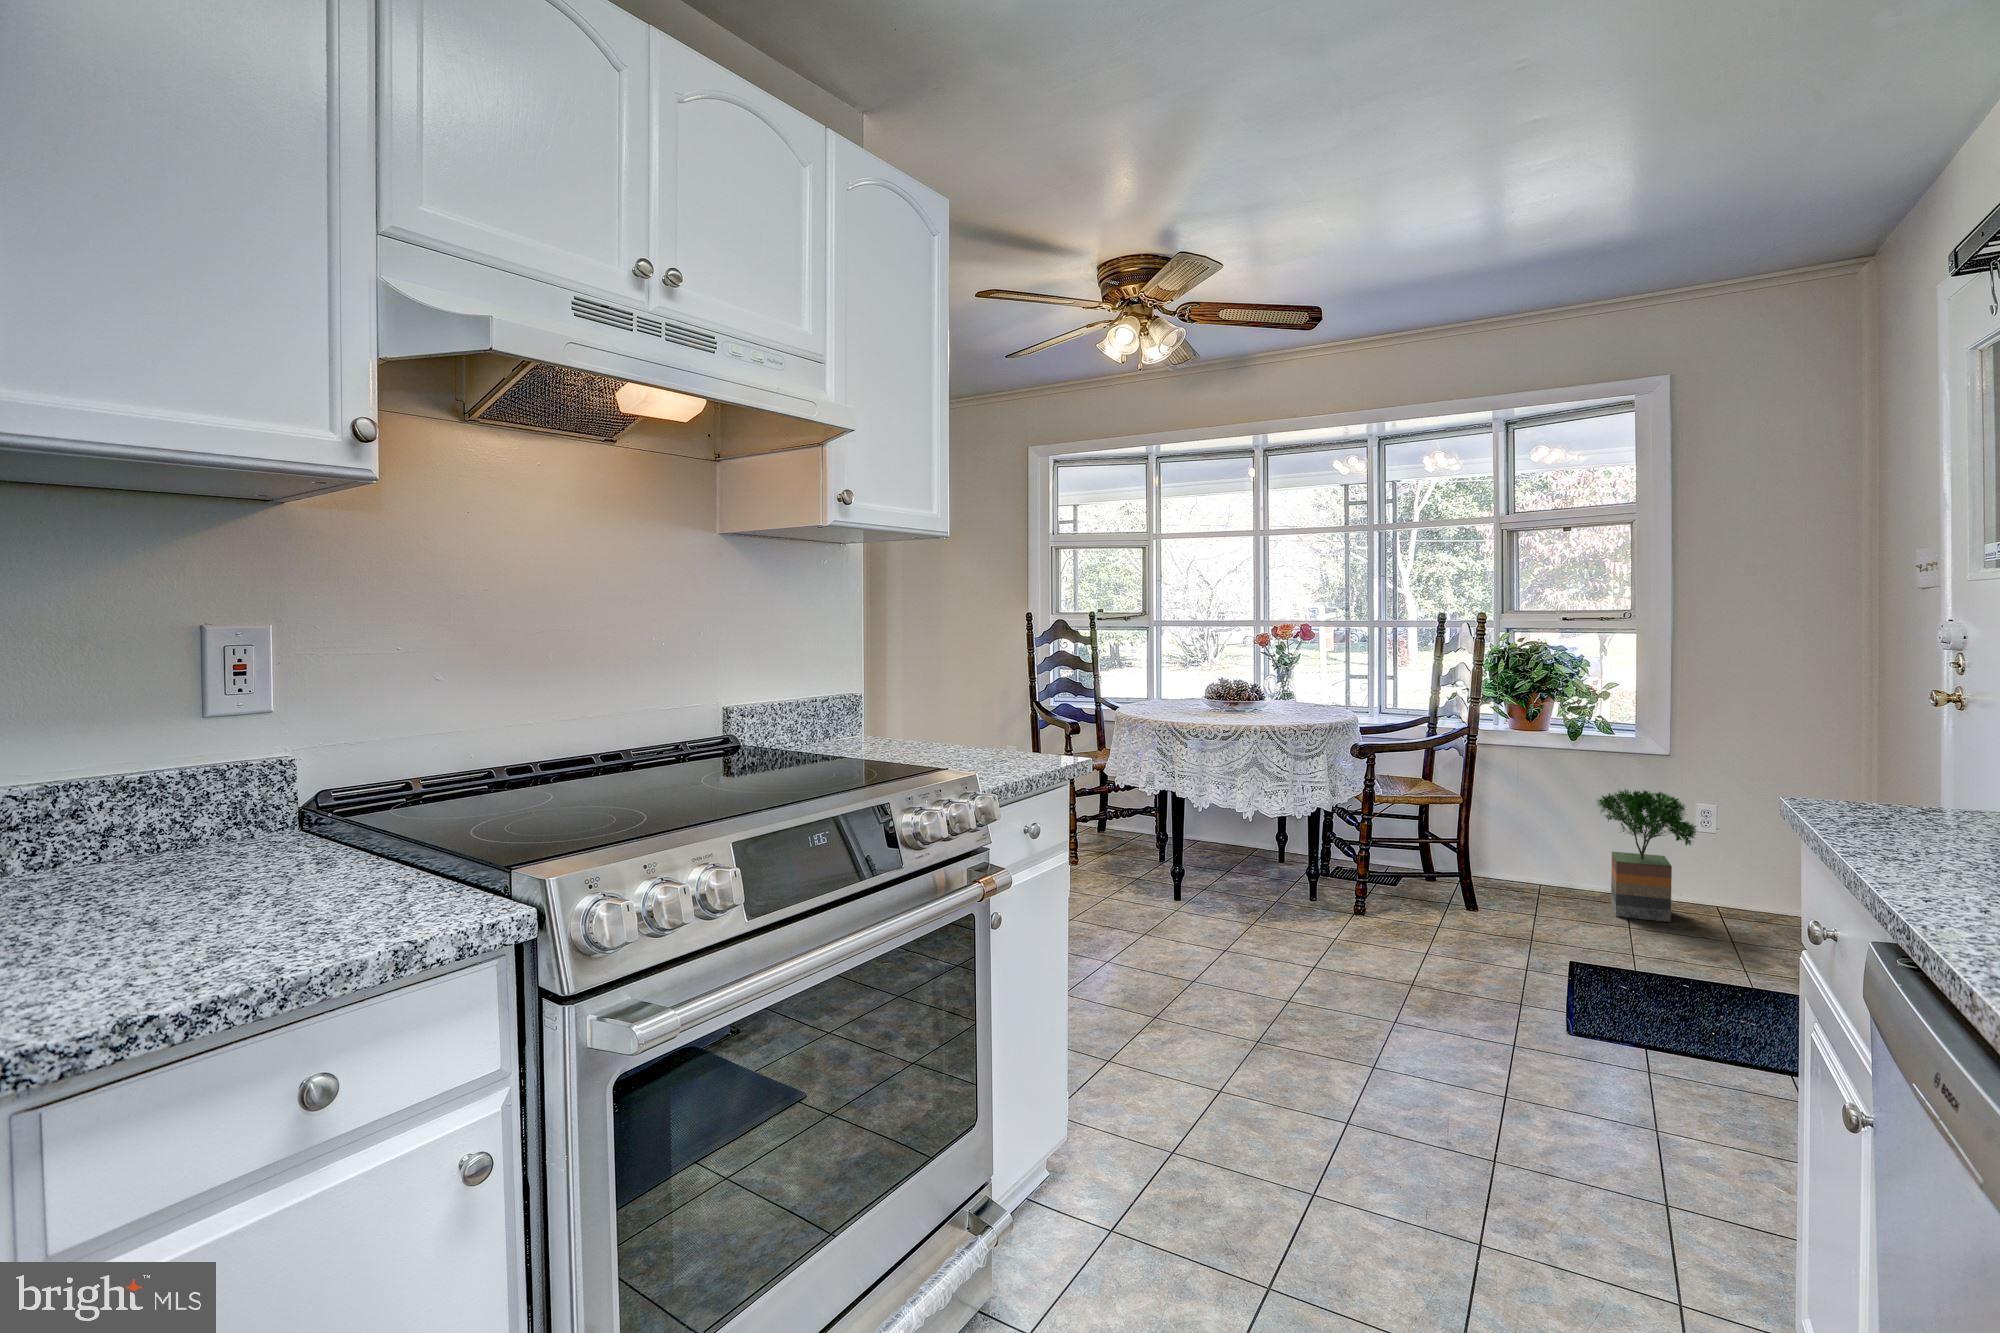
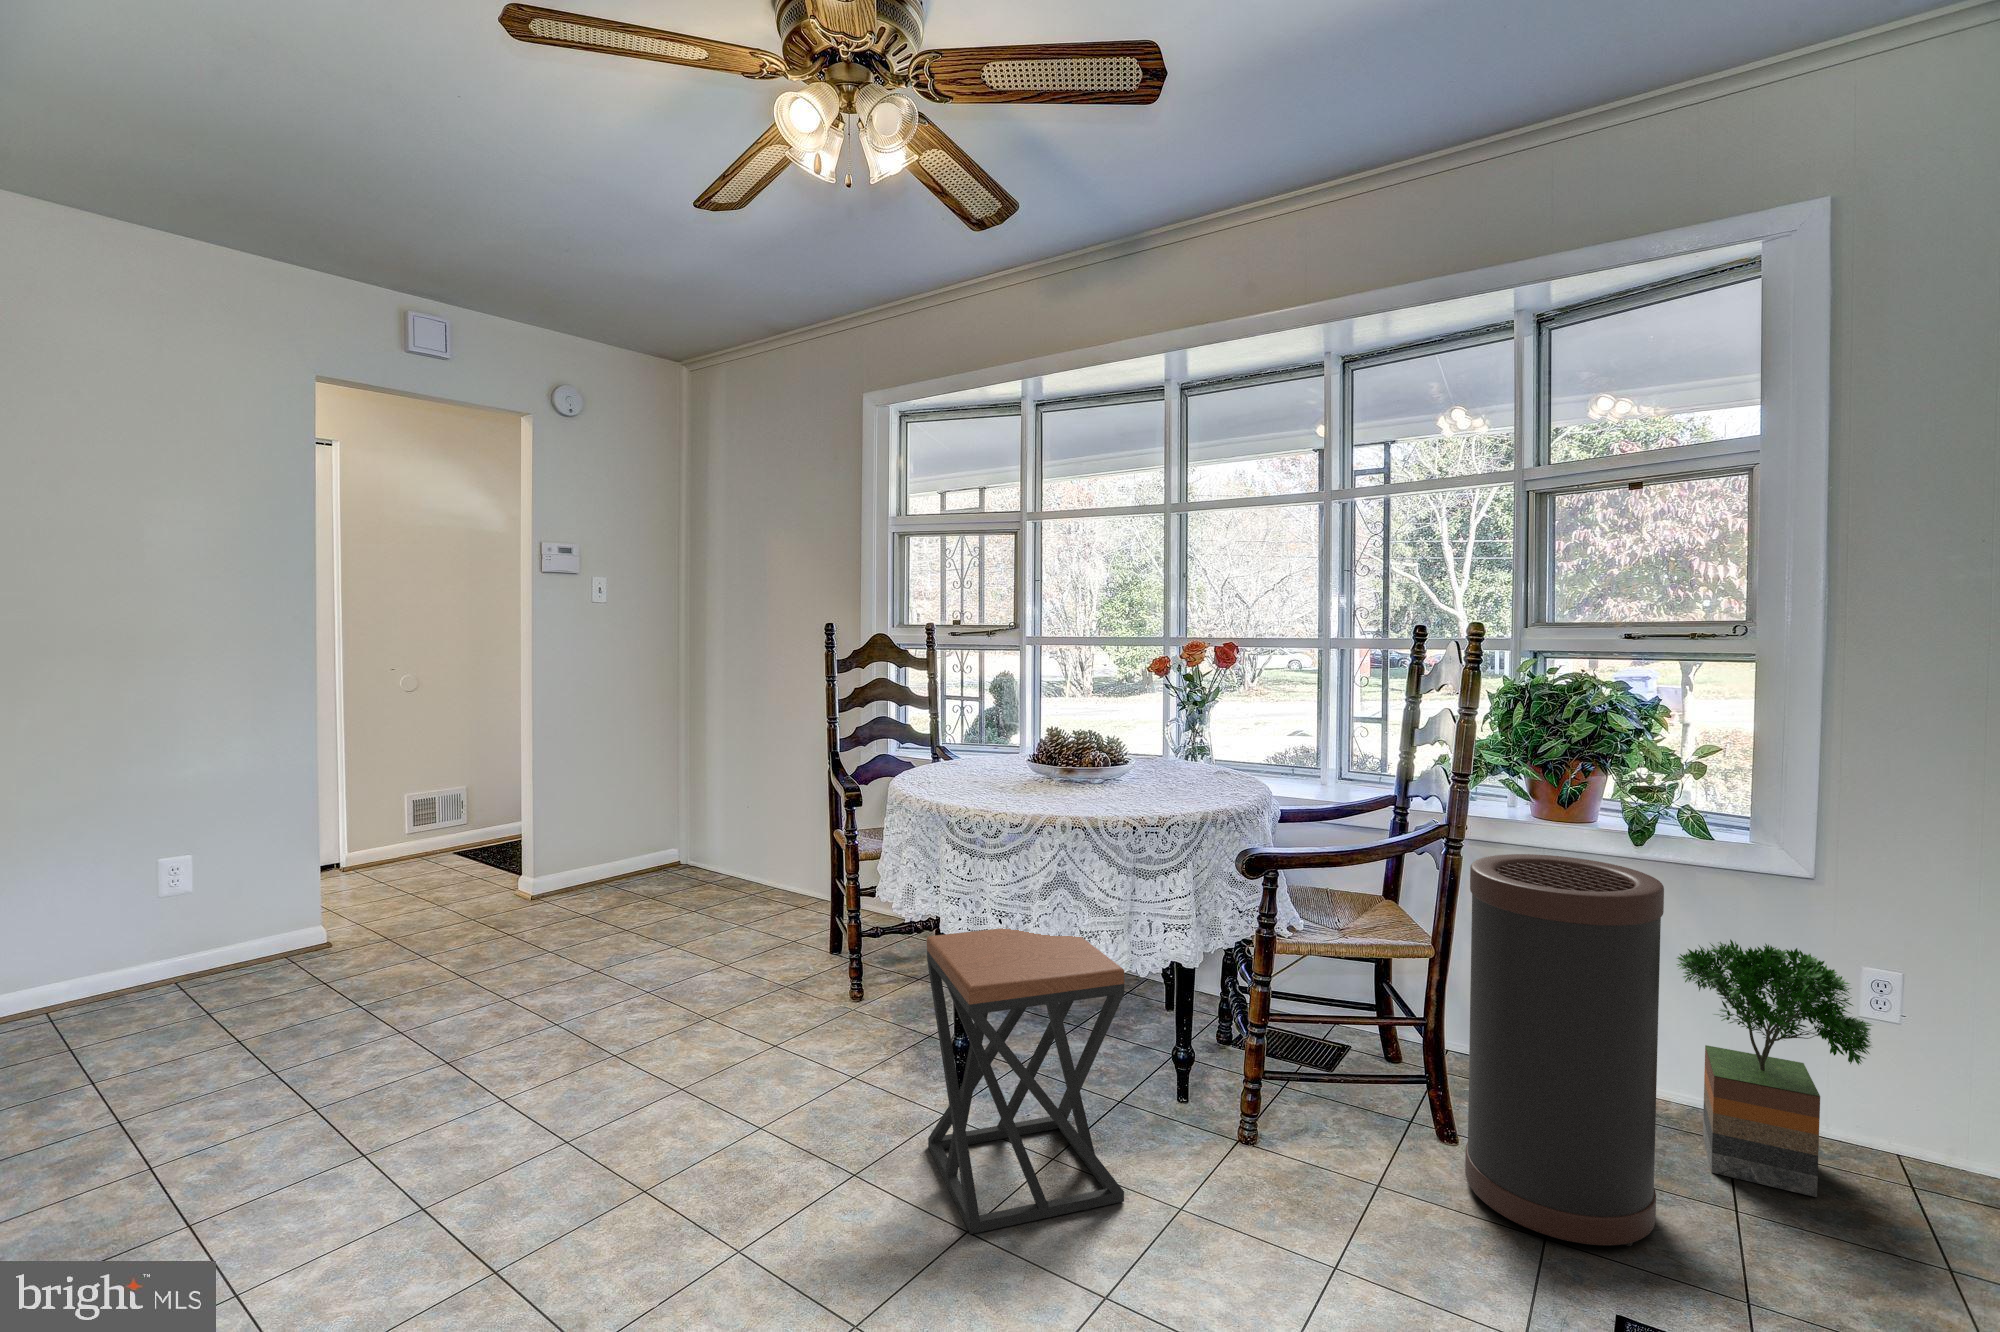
trash can: none [1484,742,1589,940] -> present [1465,854,1664,1246]
stool: none [1175,792,1302,950] -> present [927,928,1124,1234]

